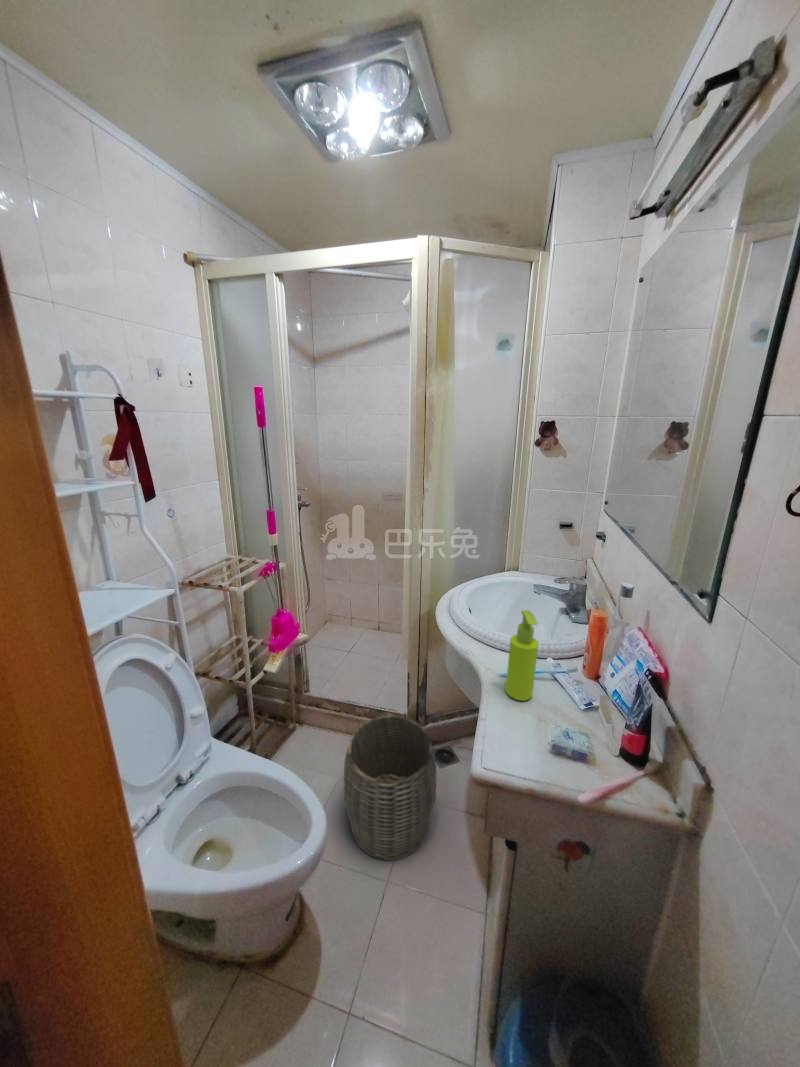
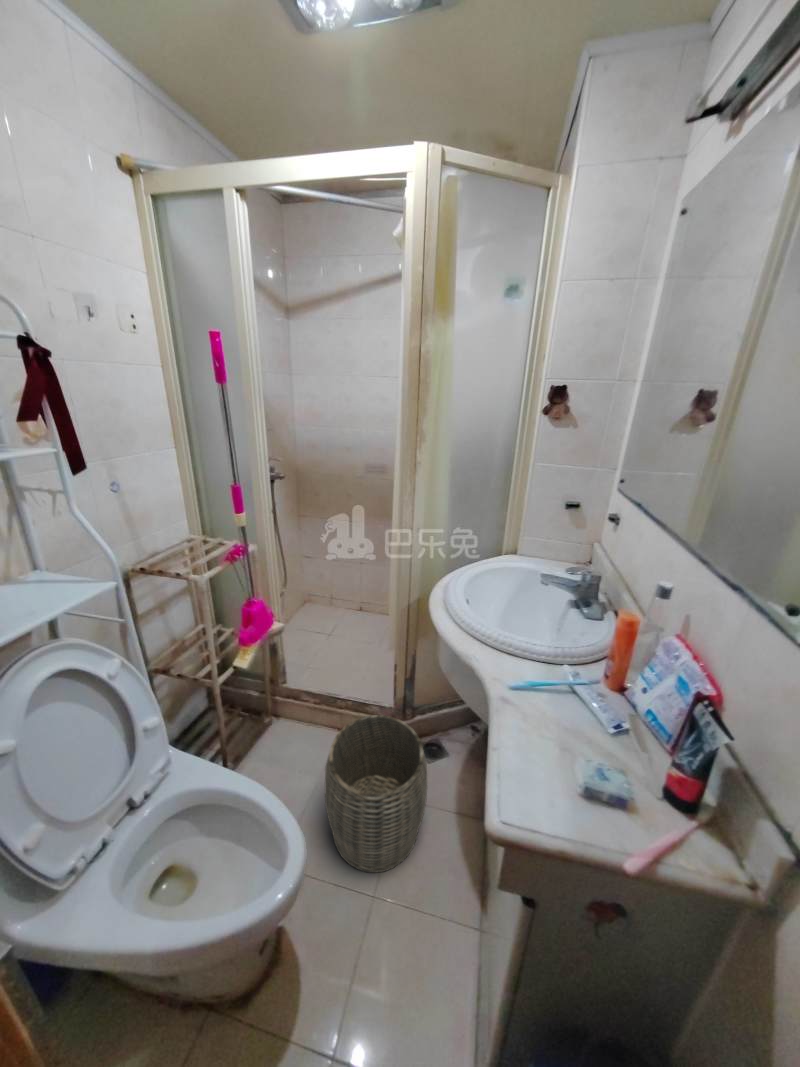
soap dispenser: present [506,610,539,701] -> none [517,616,563,720]

